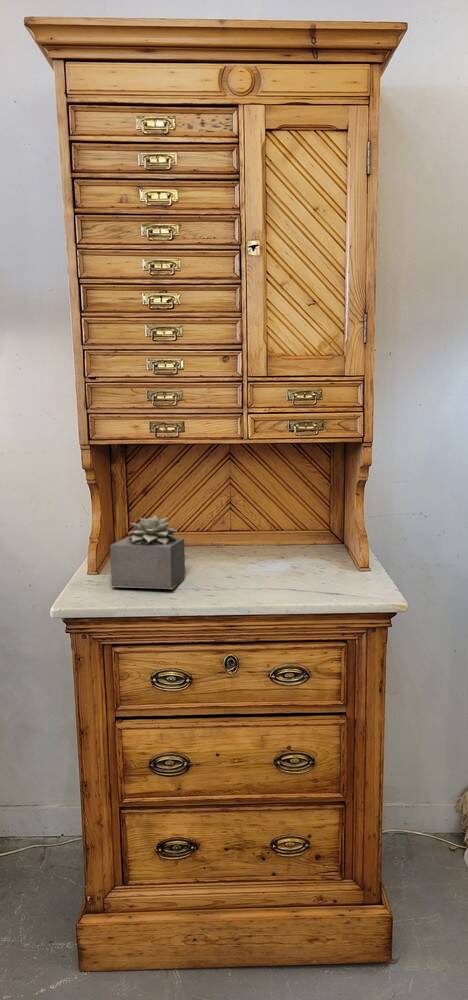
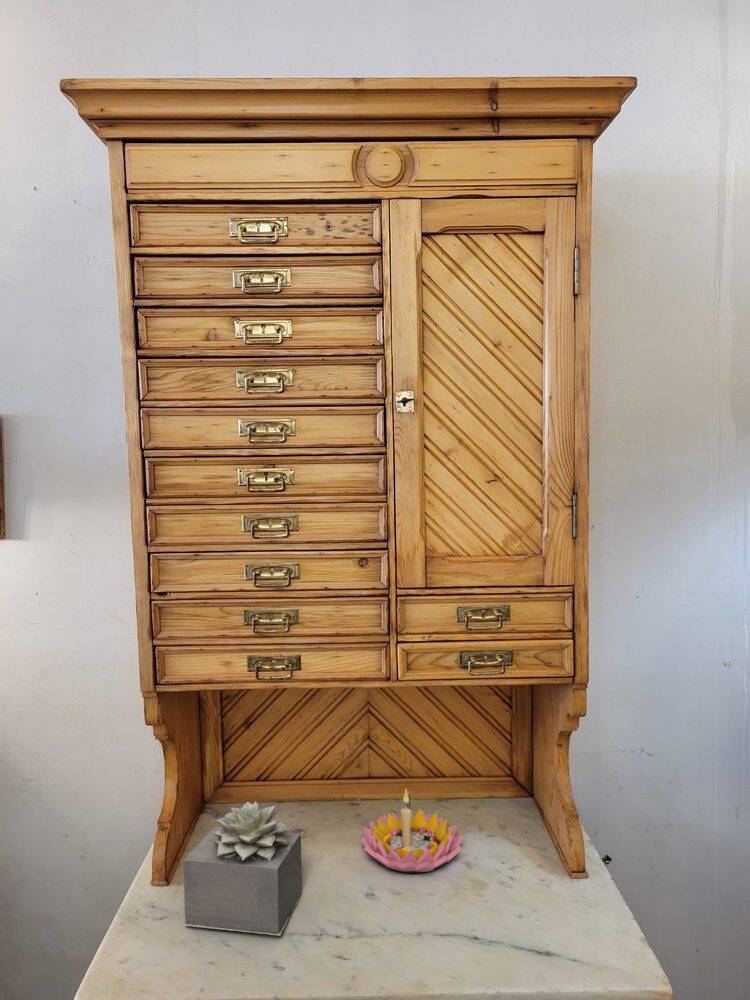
candle holder: none [223,519,292,570] -> present [361,789,464,873]

